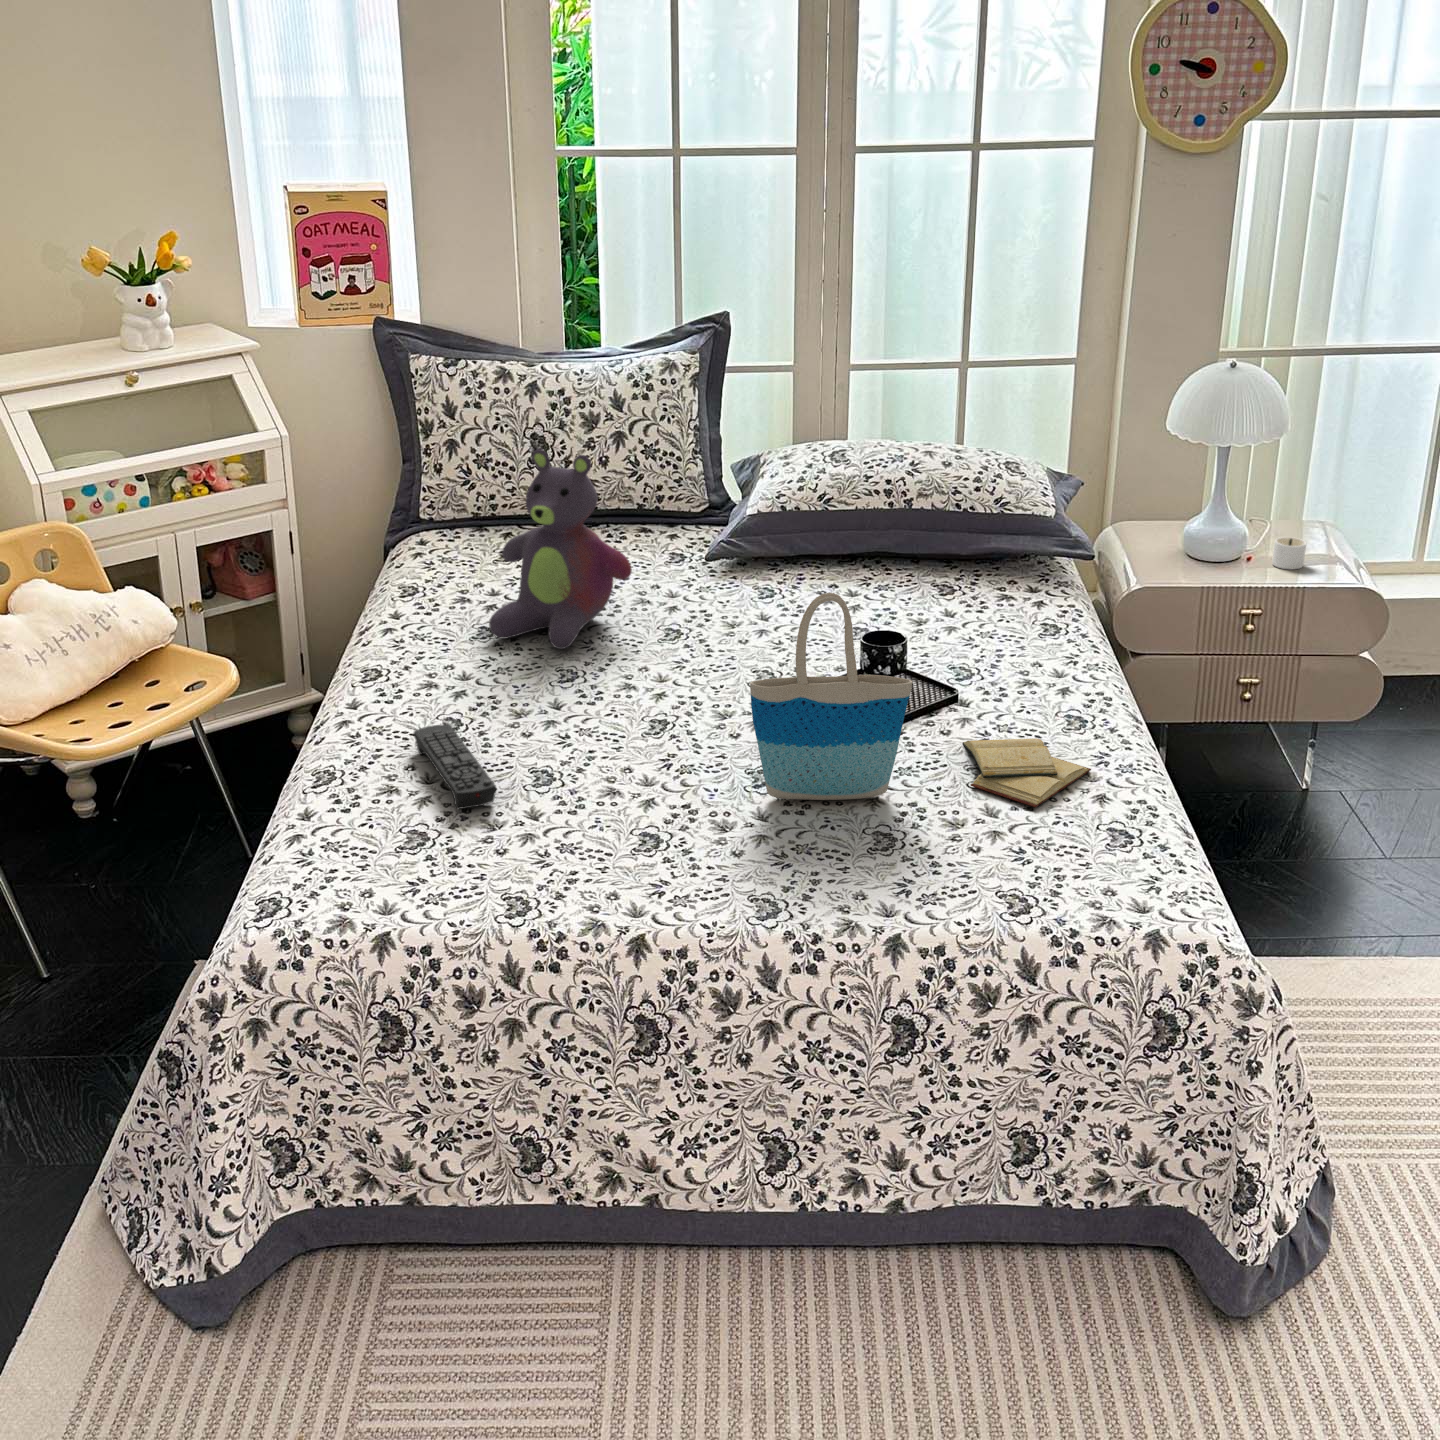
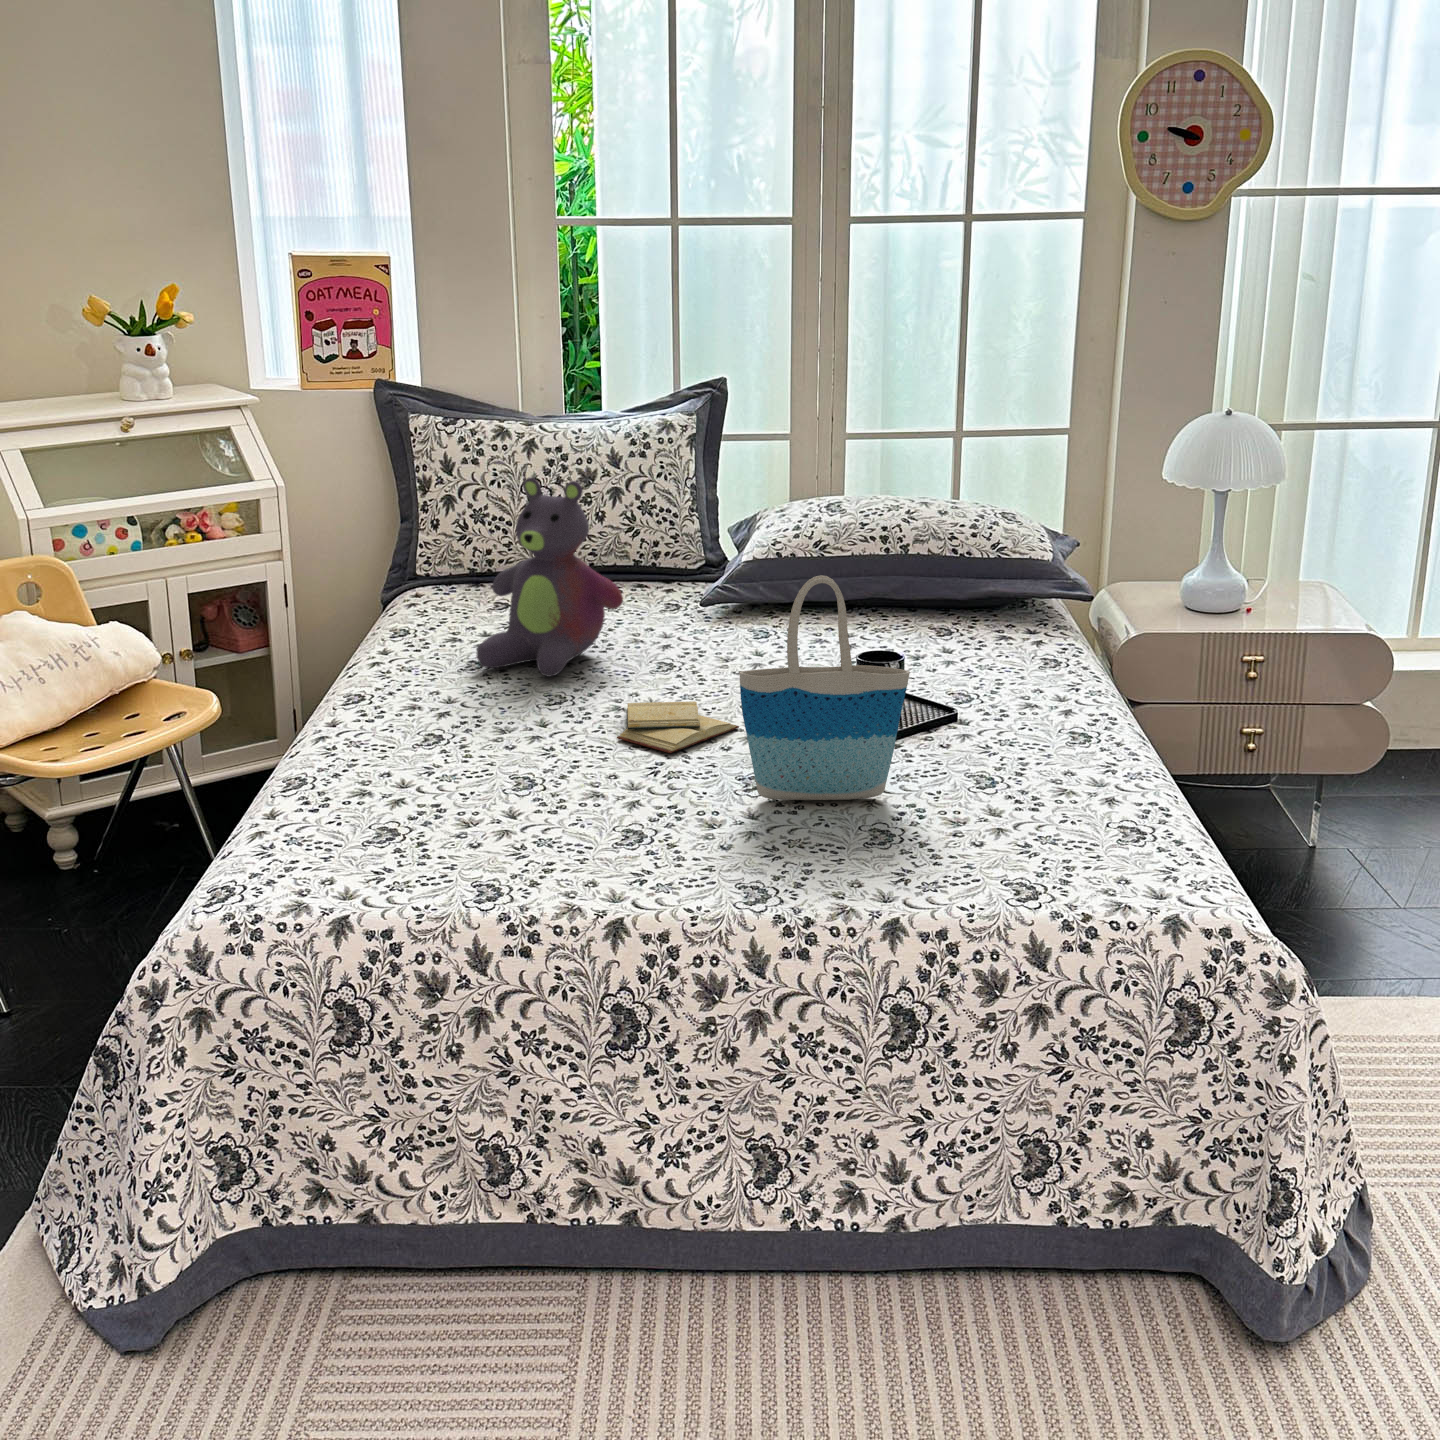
candle: present [1272,537,1306,570] -> none [1275,586,1321,617]
remote control: present [414,725,496,809] -> none [390,734,472,808]
diary: present [963,738,1091,807] -> present [617,701,739,753]

